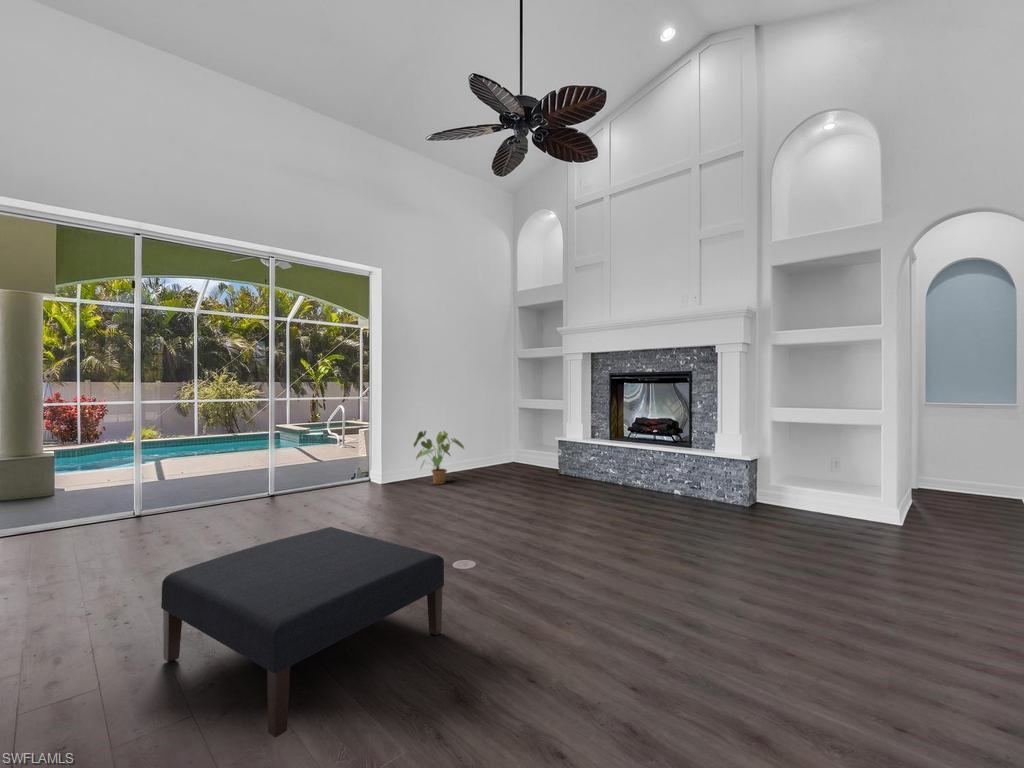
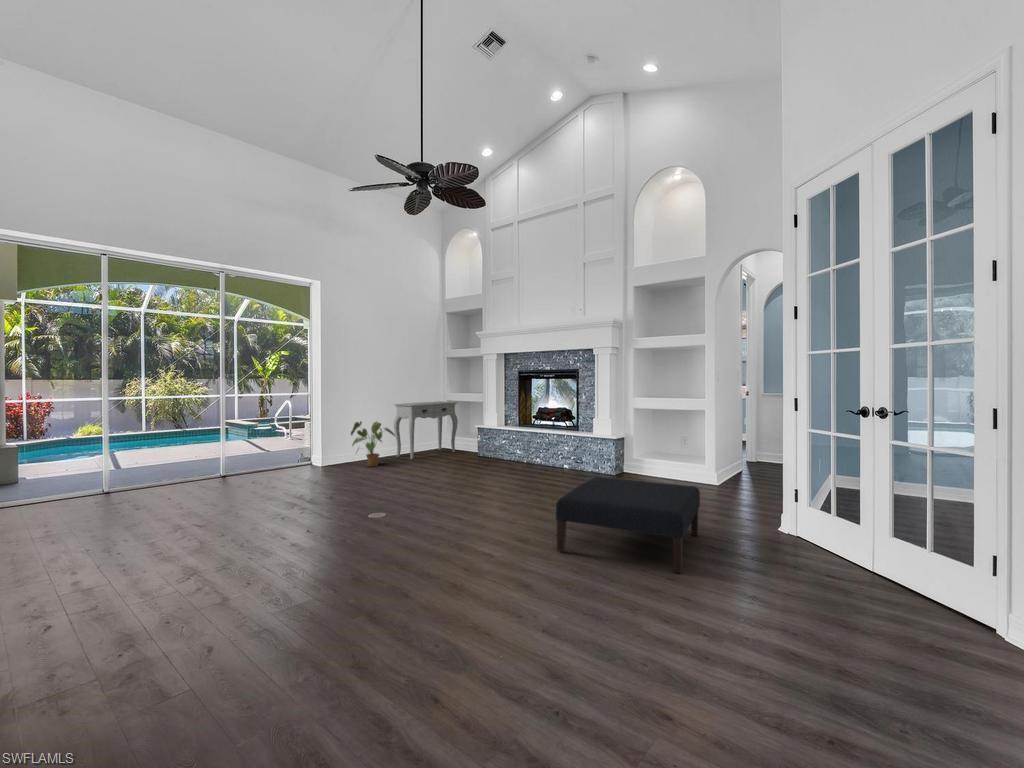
console table: none [461,409,533,476] -> present [394,401,458,459]
ottoman: present [161,527,444,738] -> present [556,477,700,573]

